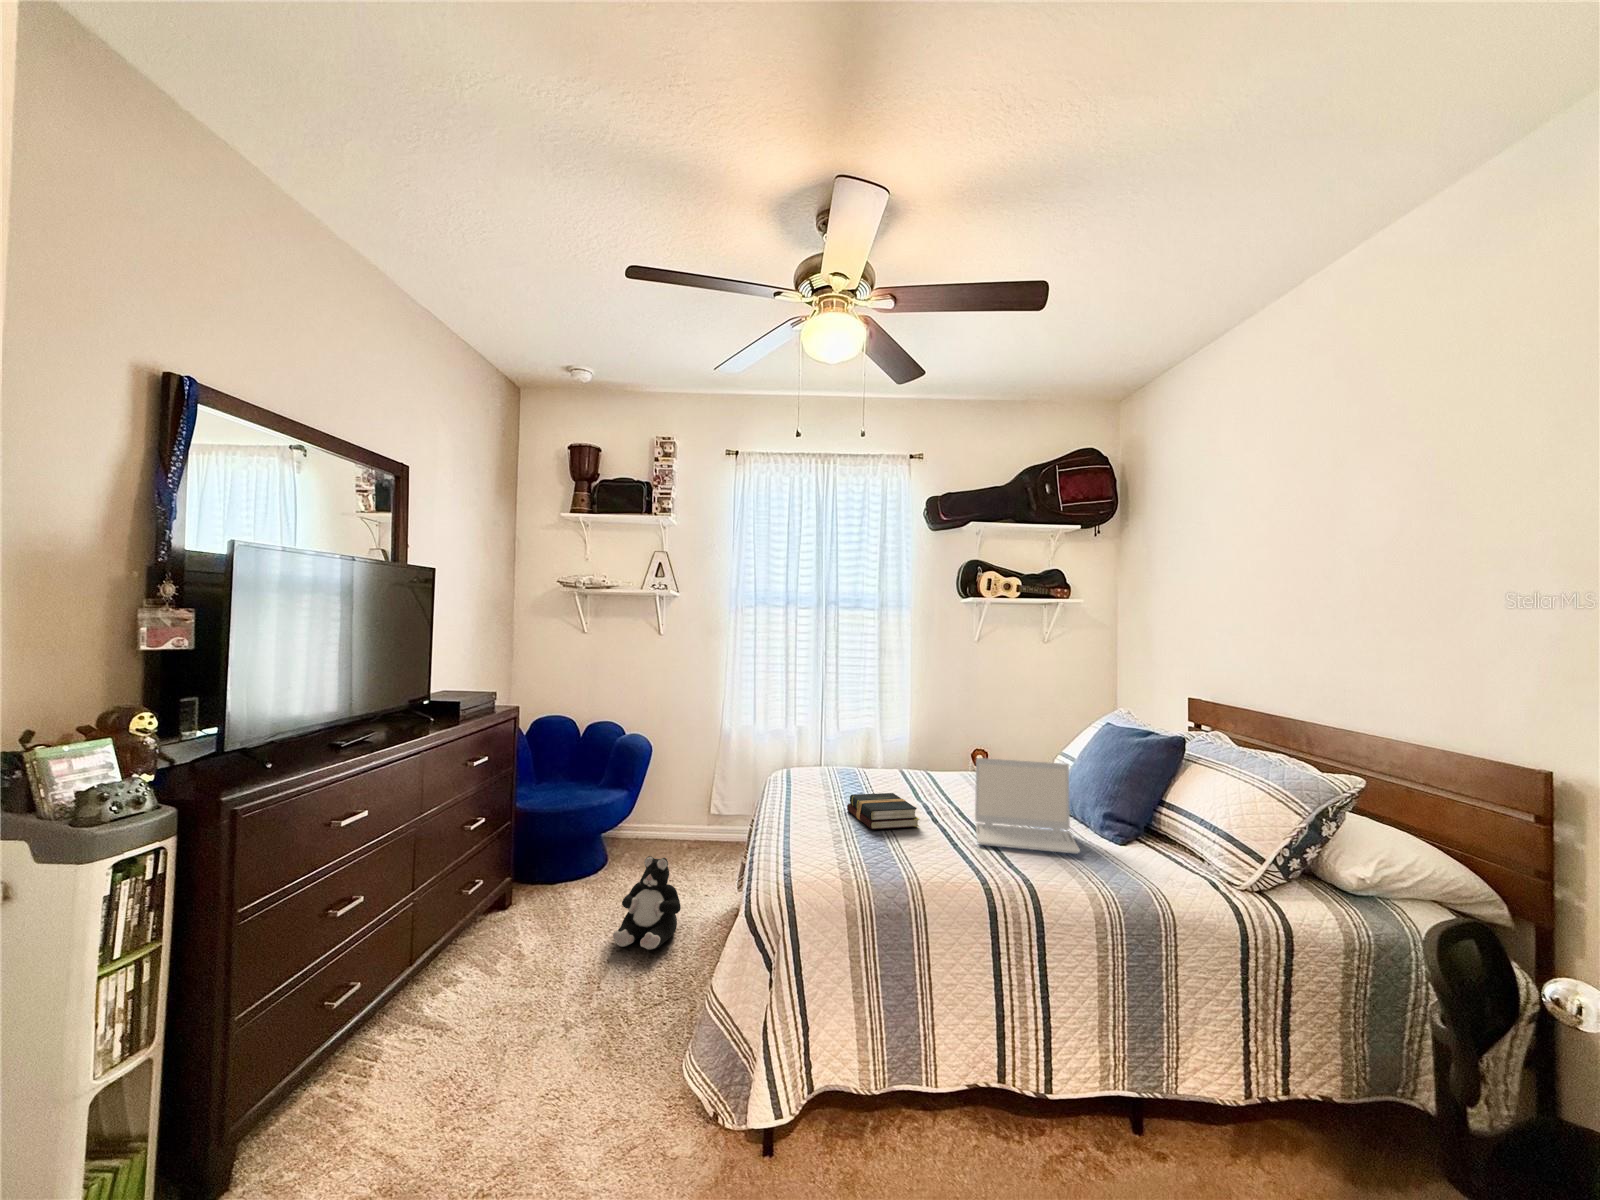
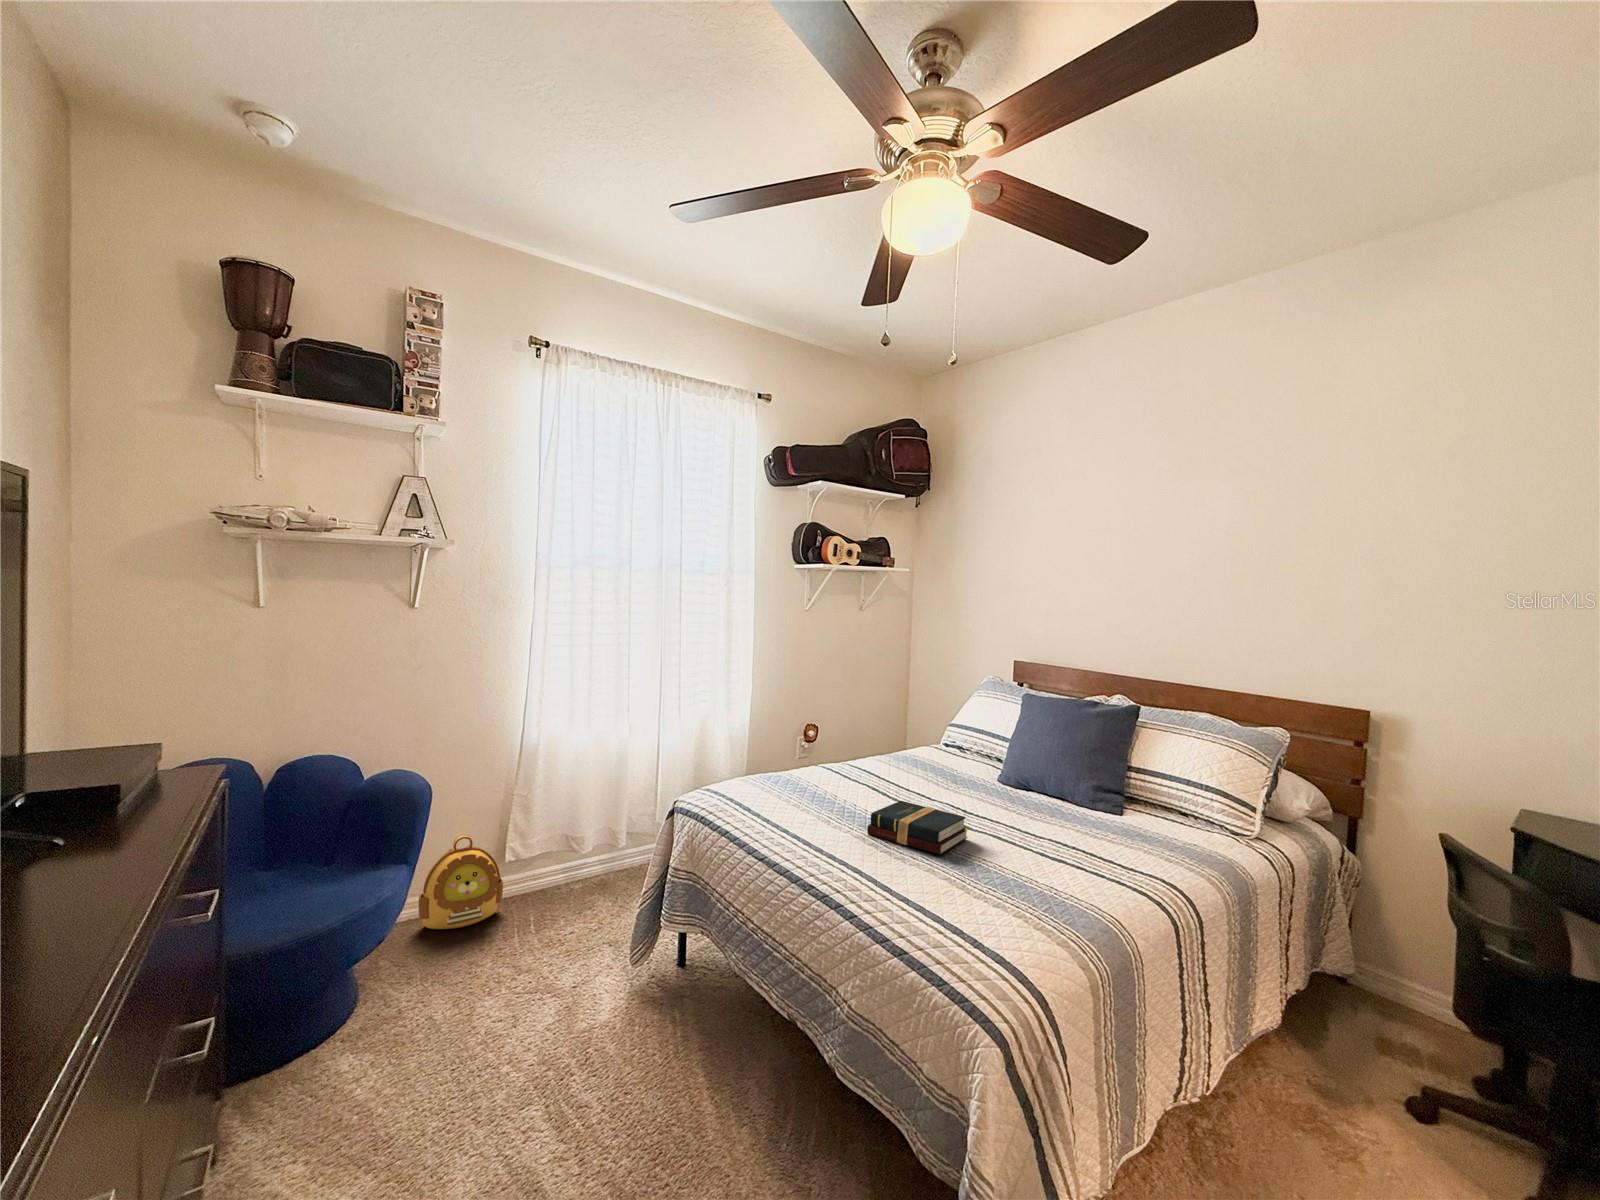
laptop: present [975,758,1080,854] -> none [991,742,1127,846]
backpack: none [657,790,708,850] -> present [419,835,503,929]
plush toy: present [613,856,681,950] -> none [502,959,606,1131]

